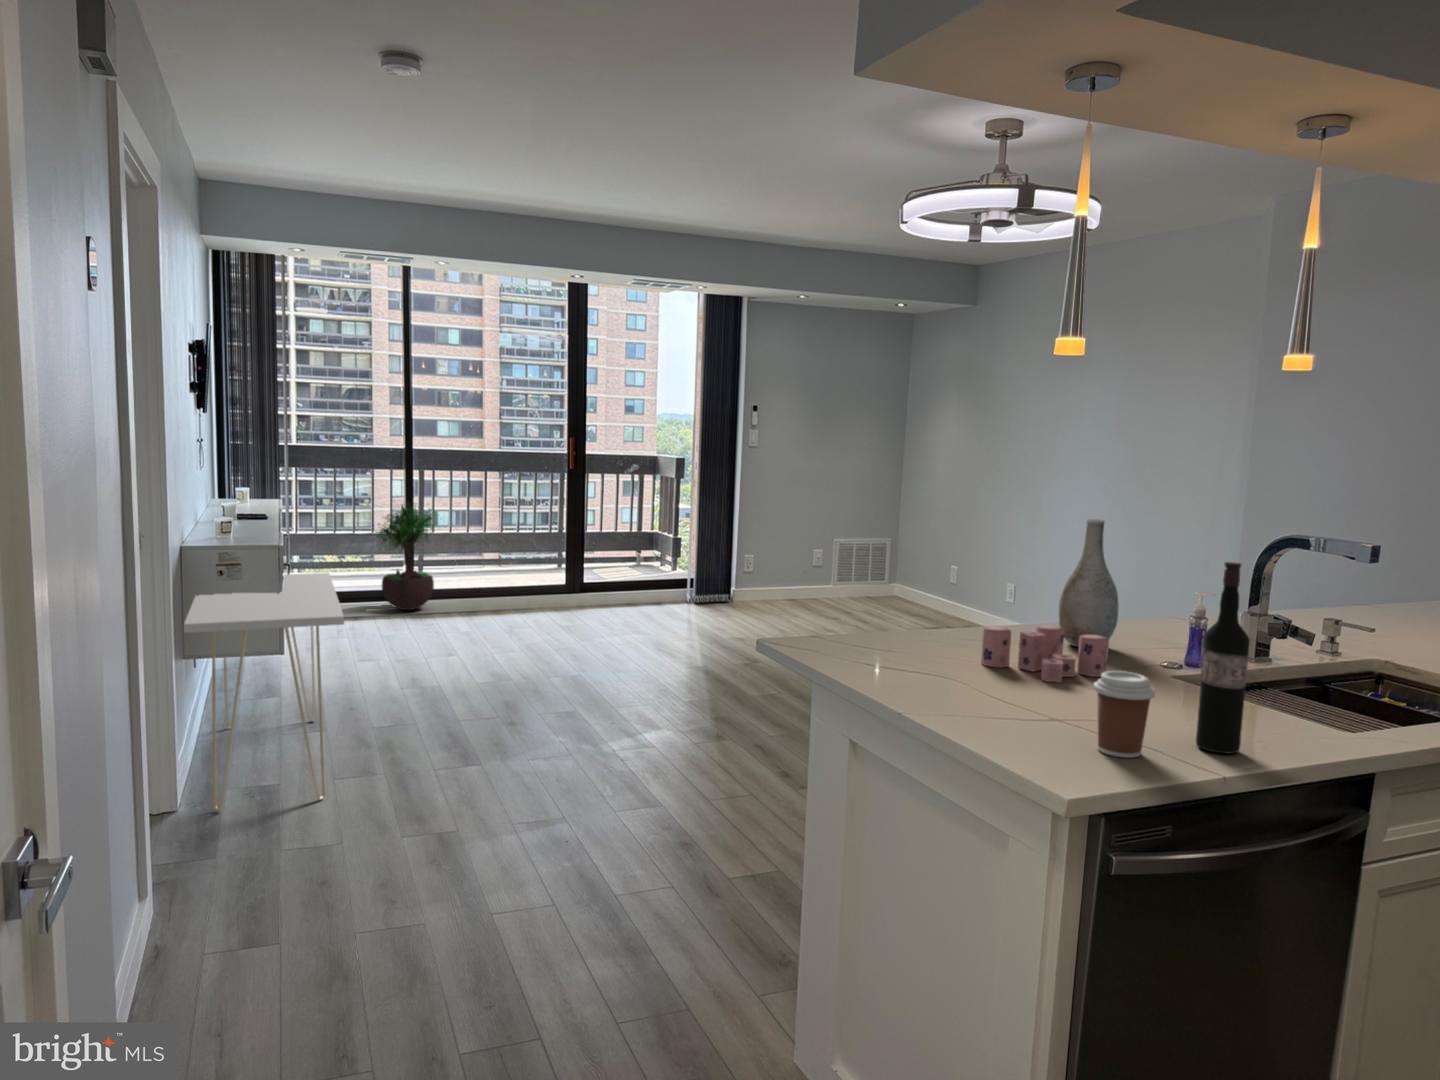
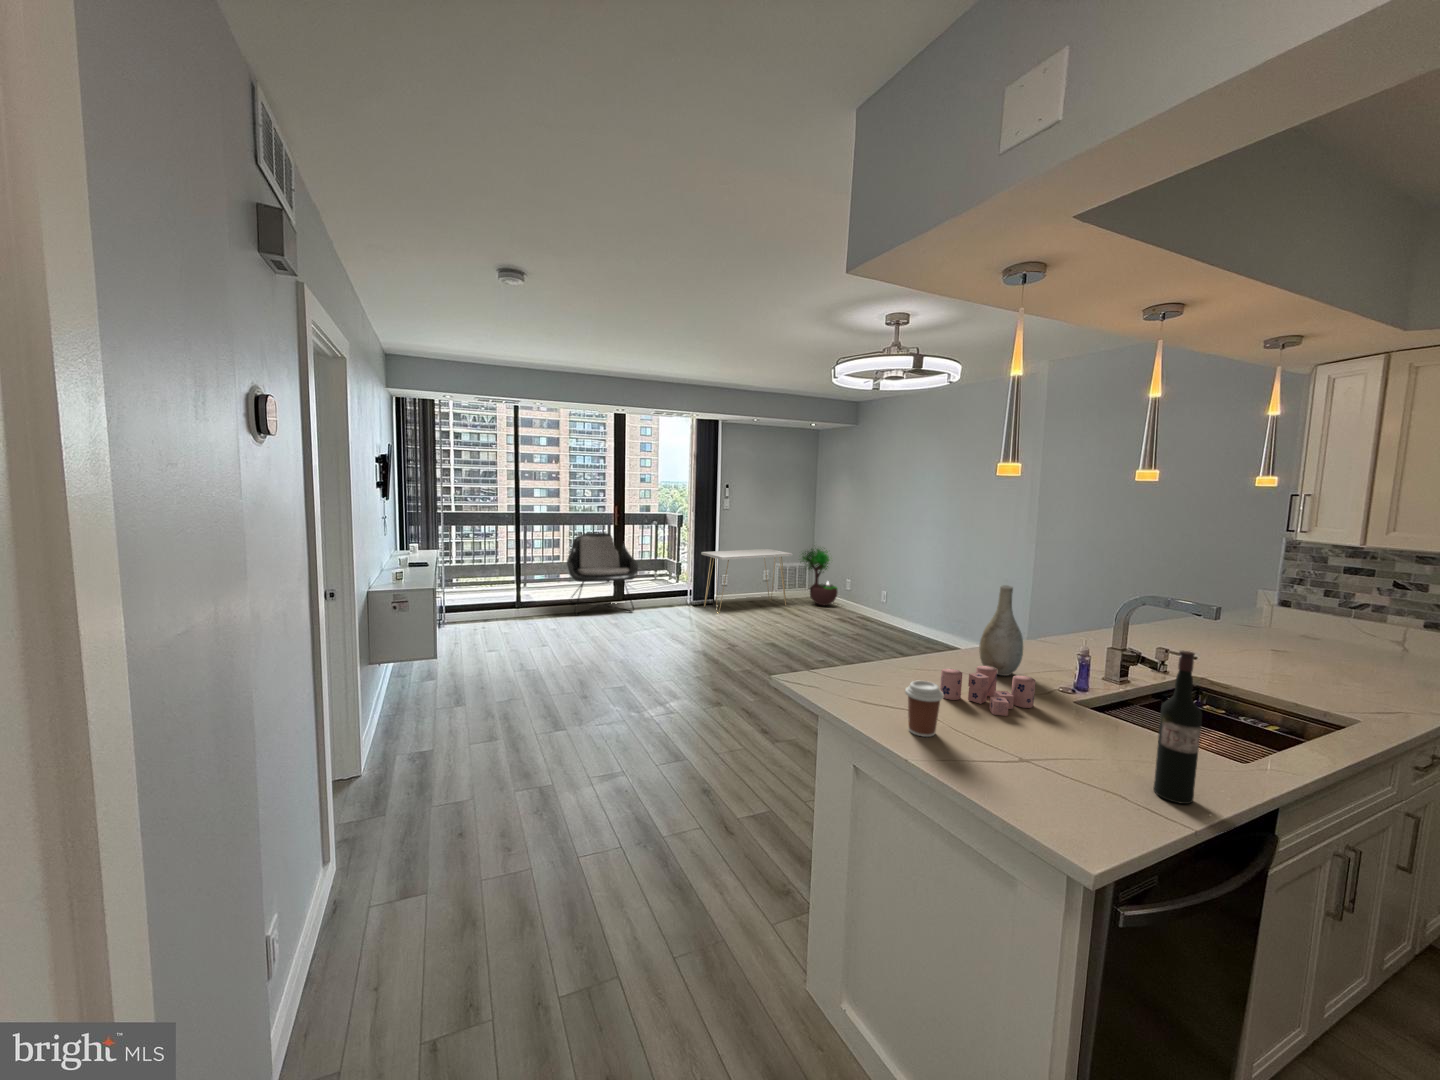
lounge chair: none [488,484,605,617] -> present [566,533,638,615]
potted tree: present [371,503,437,610] -> present [802,548,837,606]
console table: present [184,573,344,811] -> present [701,549,793,613]
coffee cup: present [1093,671,1155,758] -> present [905,680,943,737]

